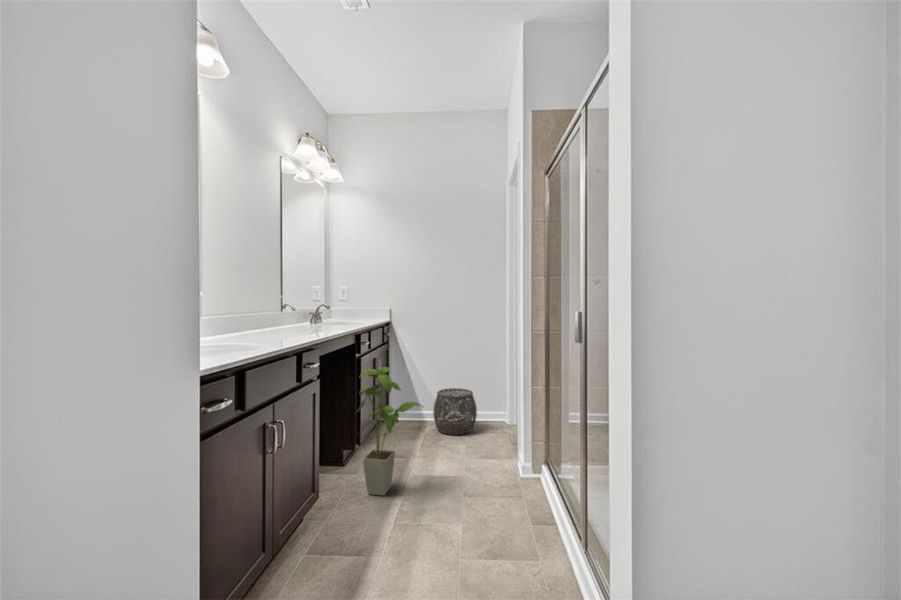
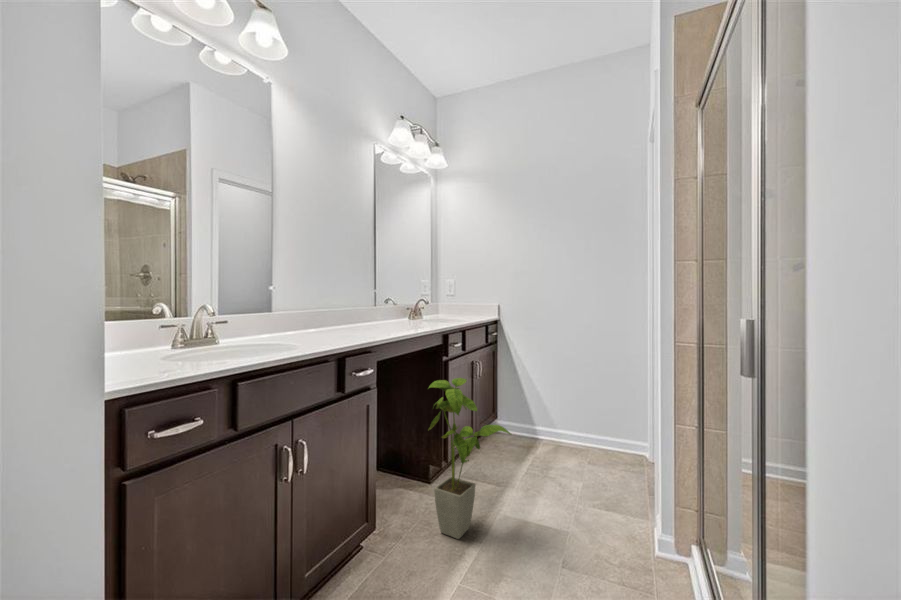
woven basket: present [433,388,477,435] -> none [545,404,603,466]

